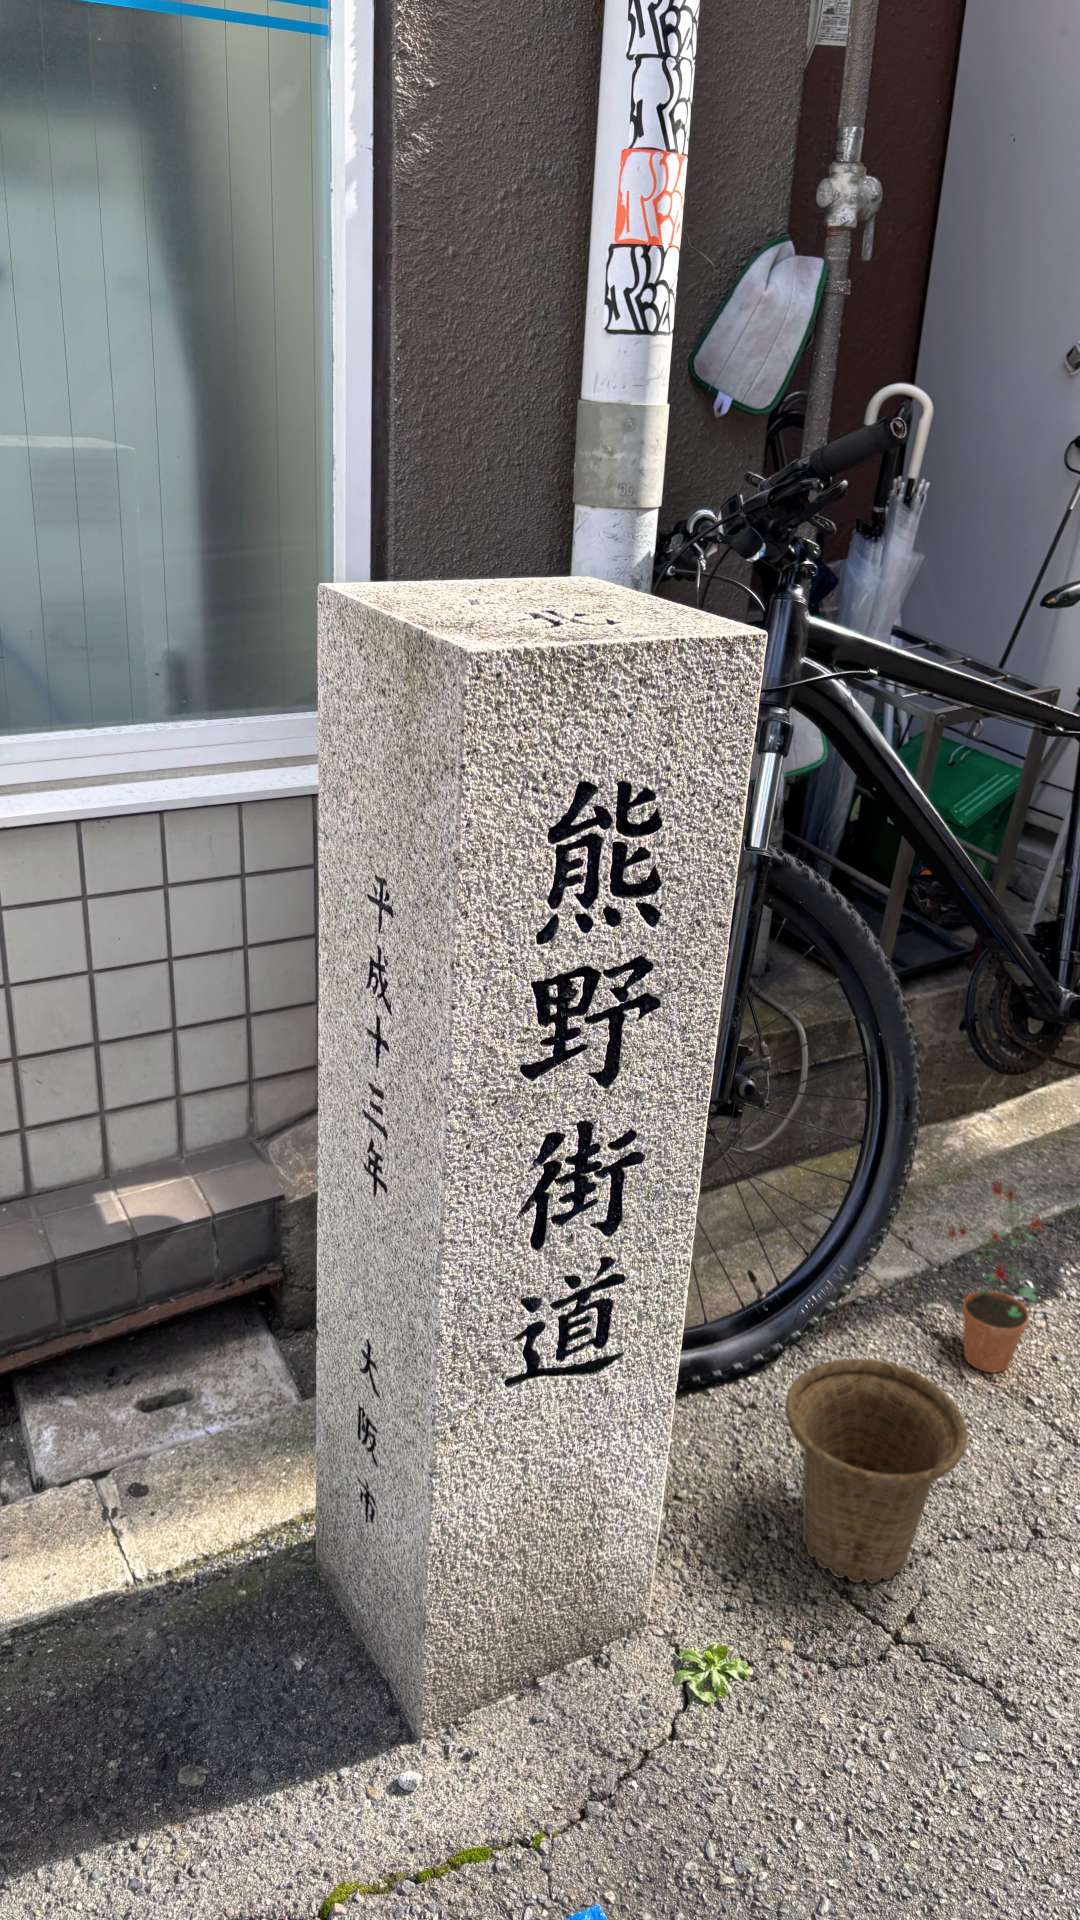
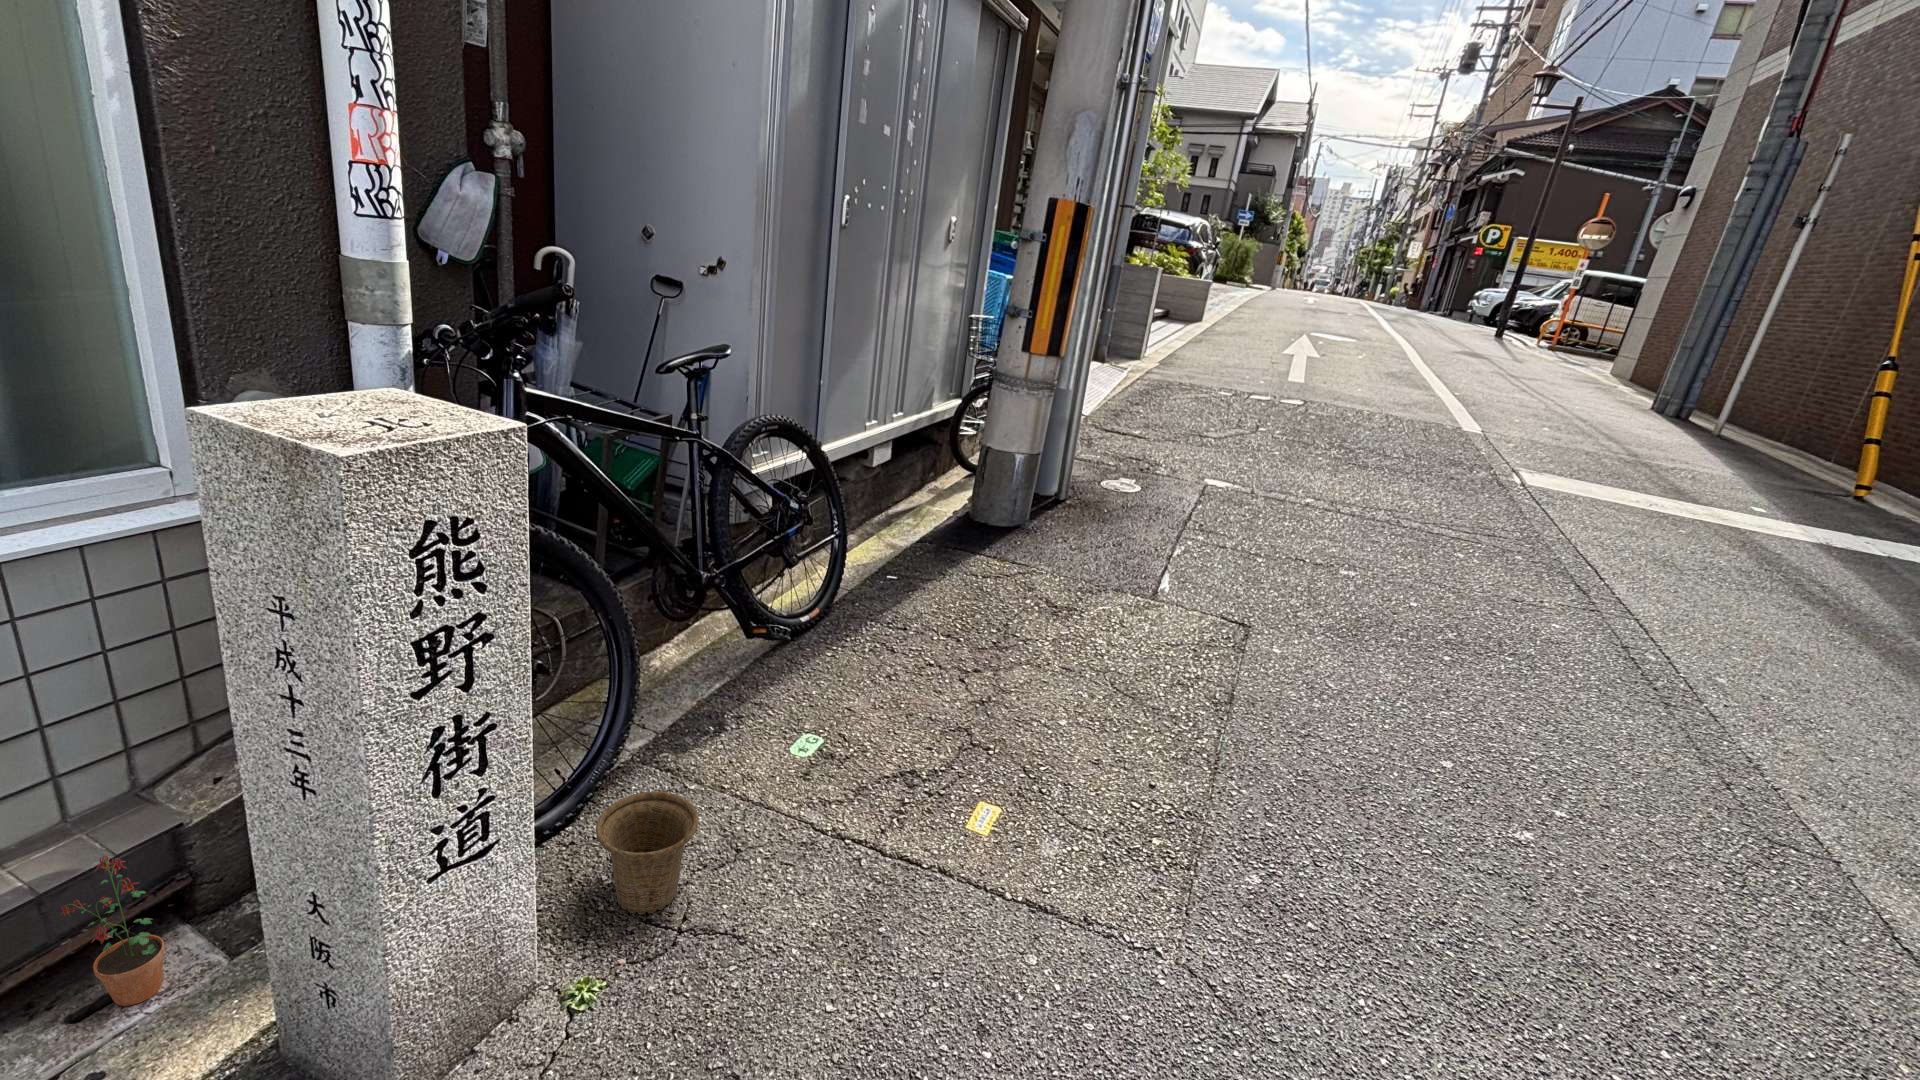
potted plant: present [948,1182,1041,1373] -> present [61,856,165,1006]

